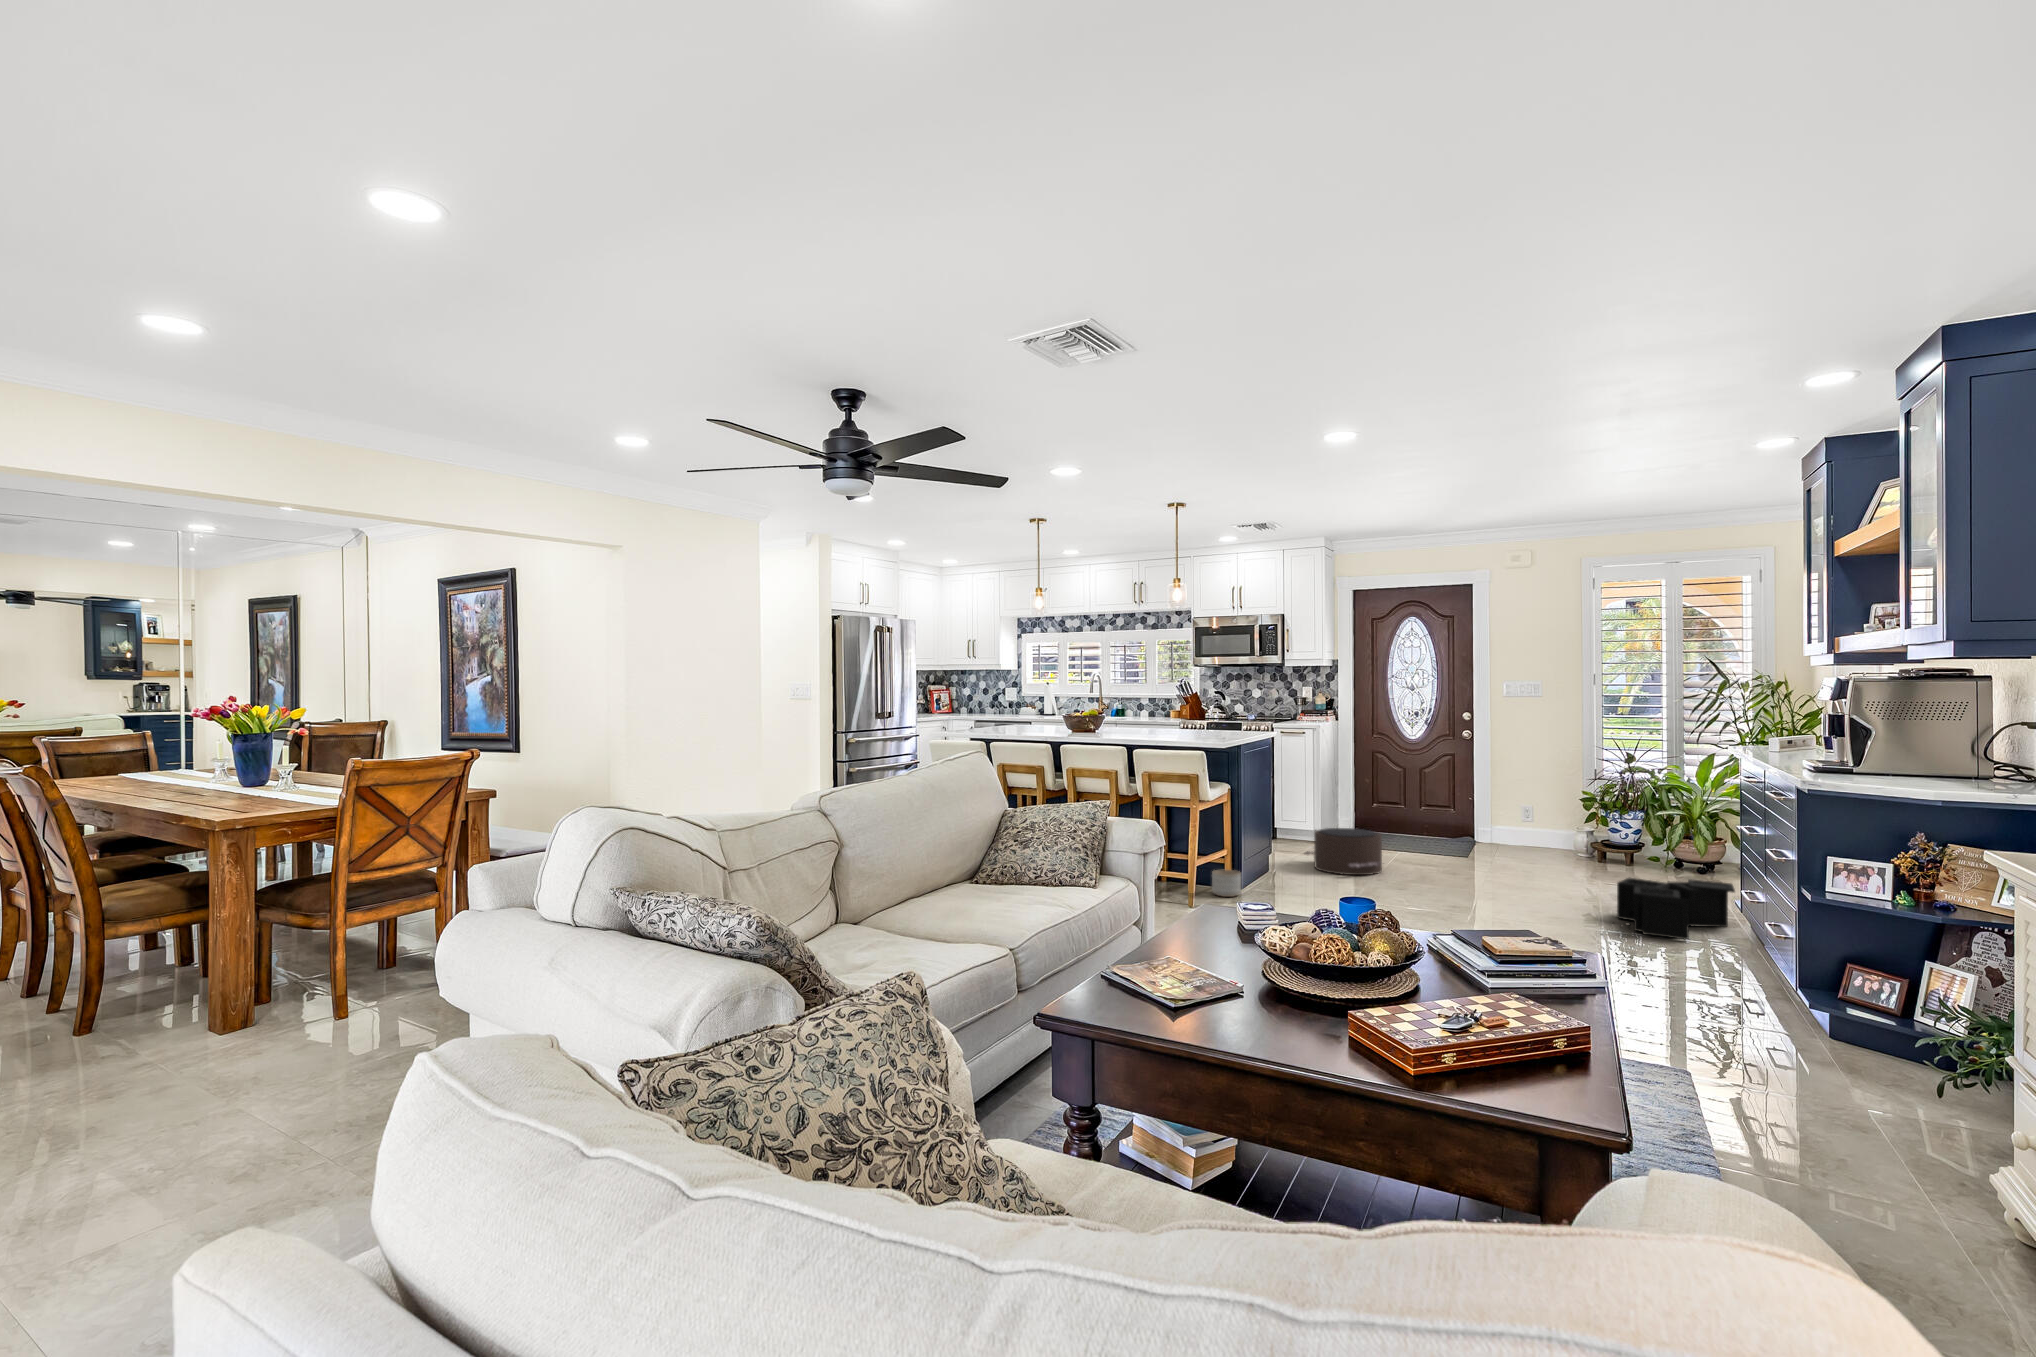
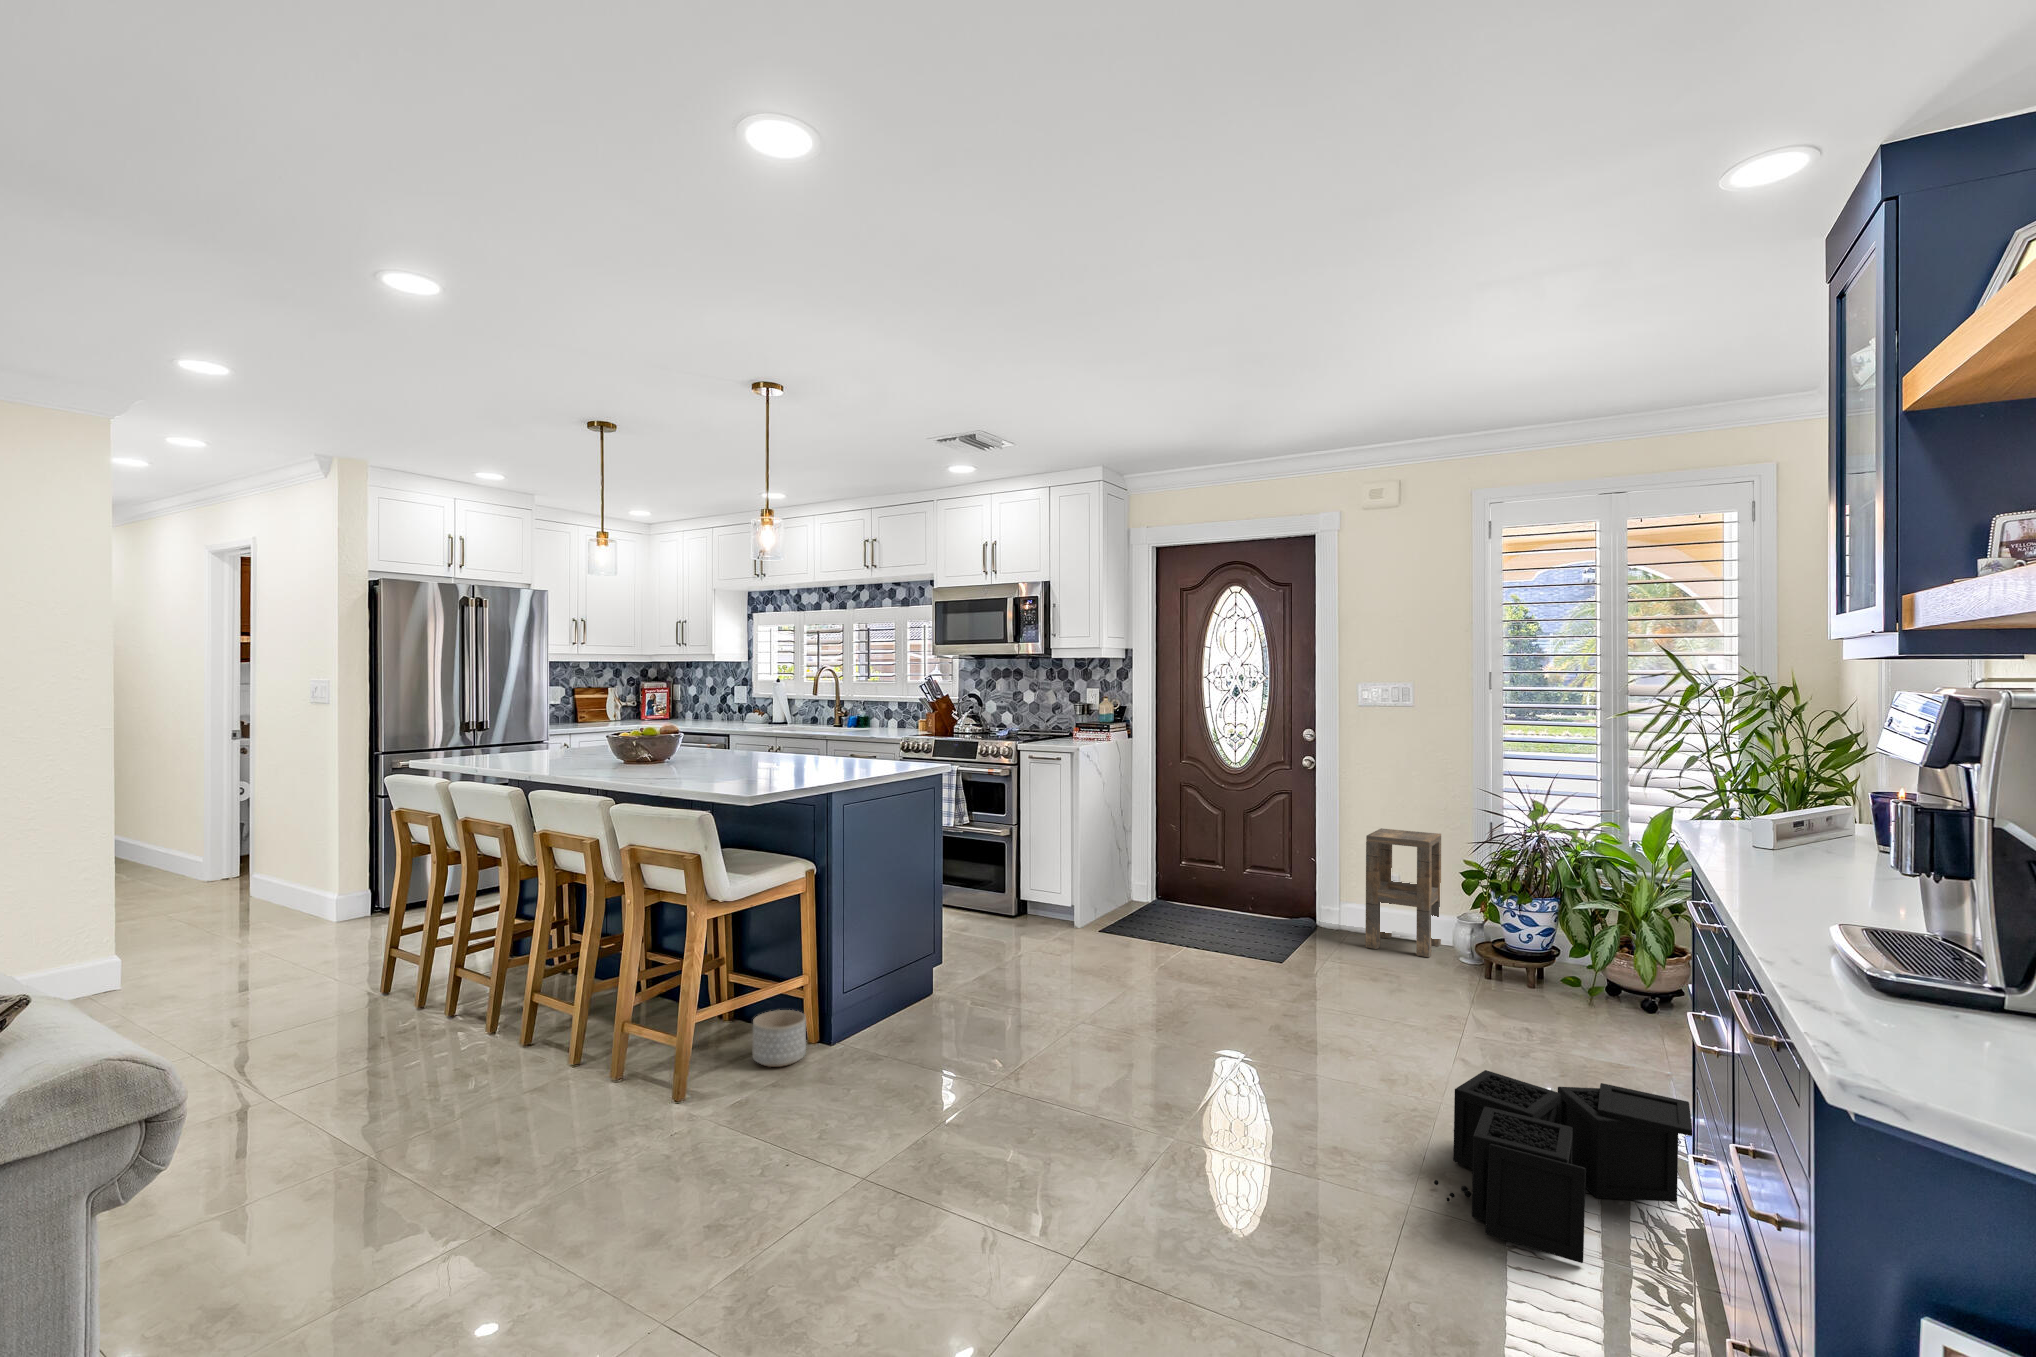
side table: none [1517,776,1564,854] -> present [1365,828,1441,957]
pouf: present [1305,828,1382,875] -> none [1001,917,1116,1006]

